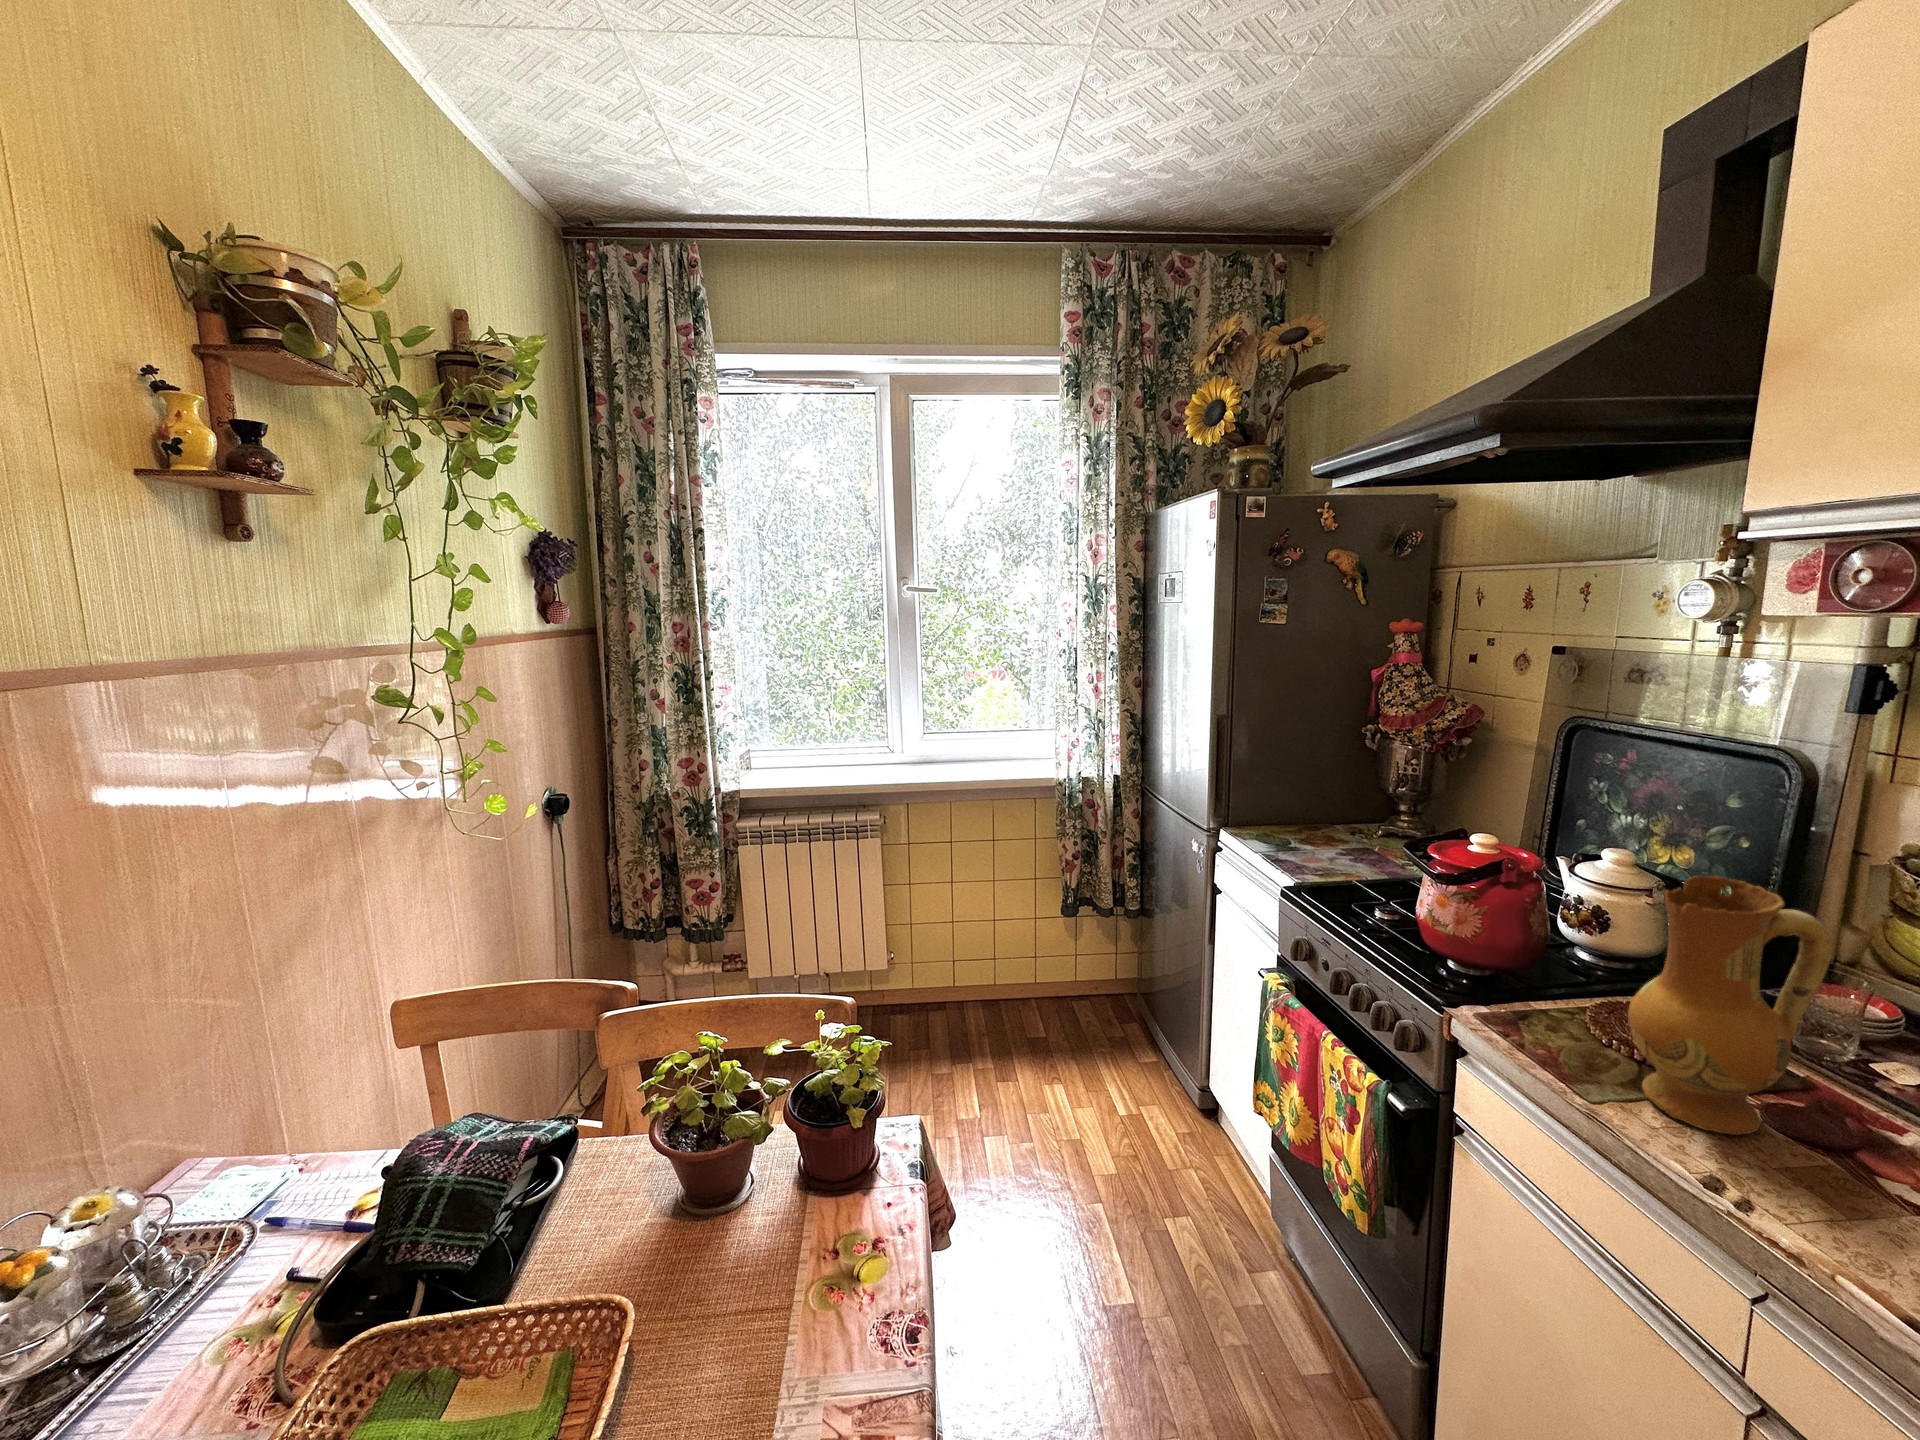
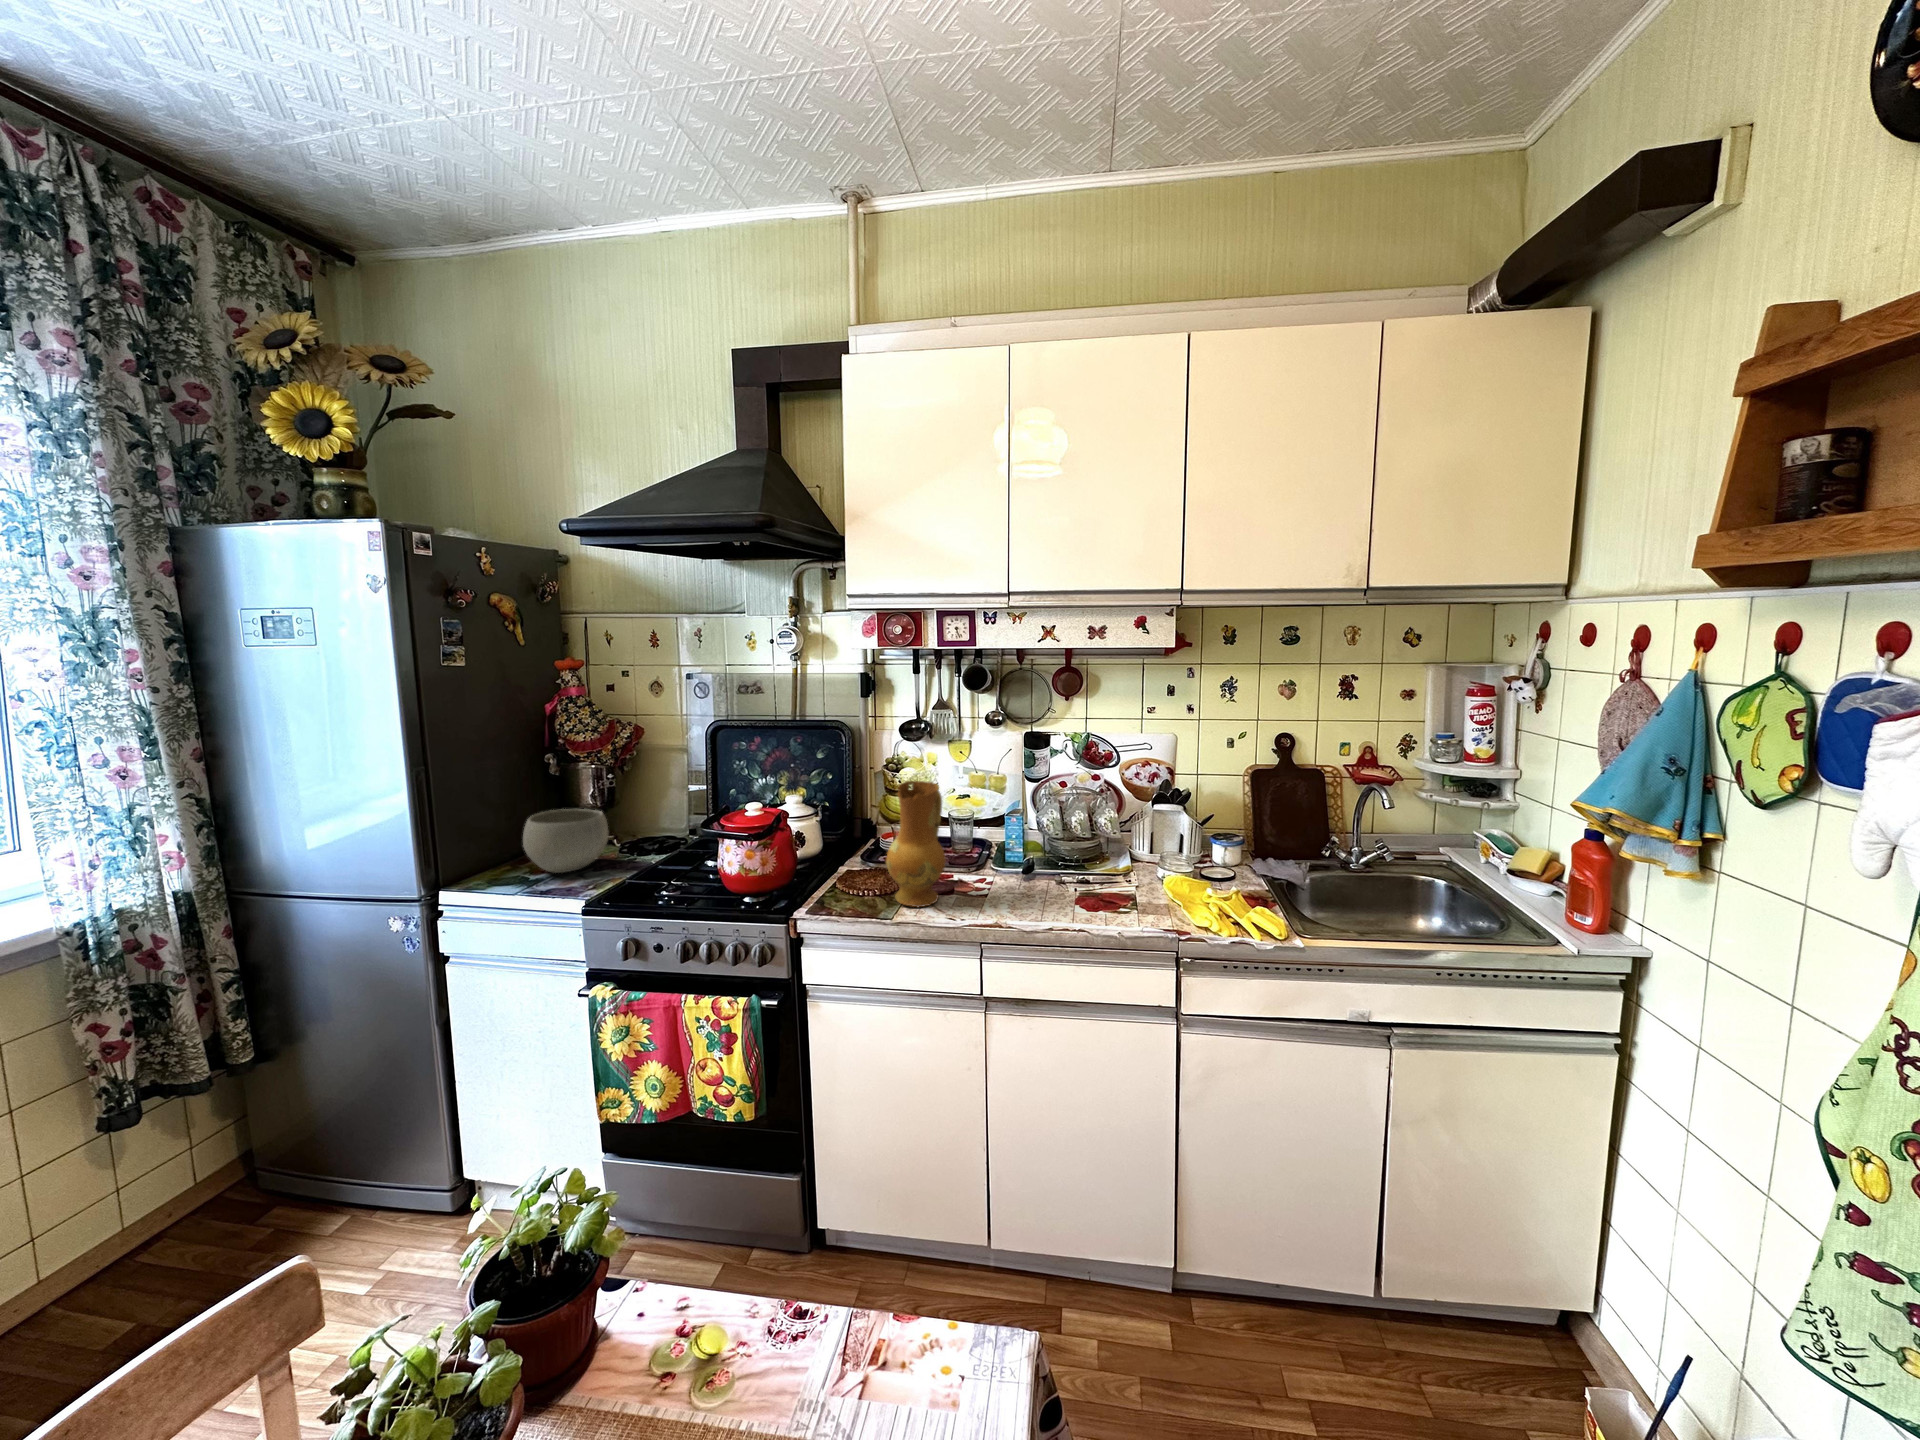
bowl: none [1294,782,1386,851] -> present [523,809,608,873]

